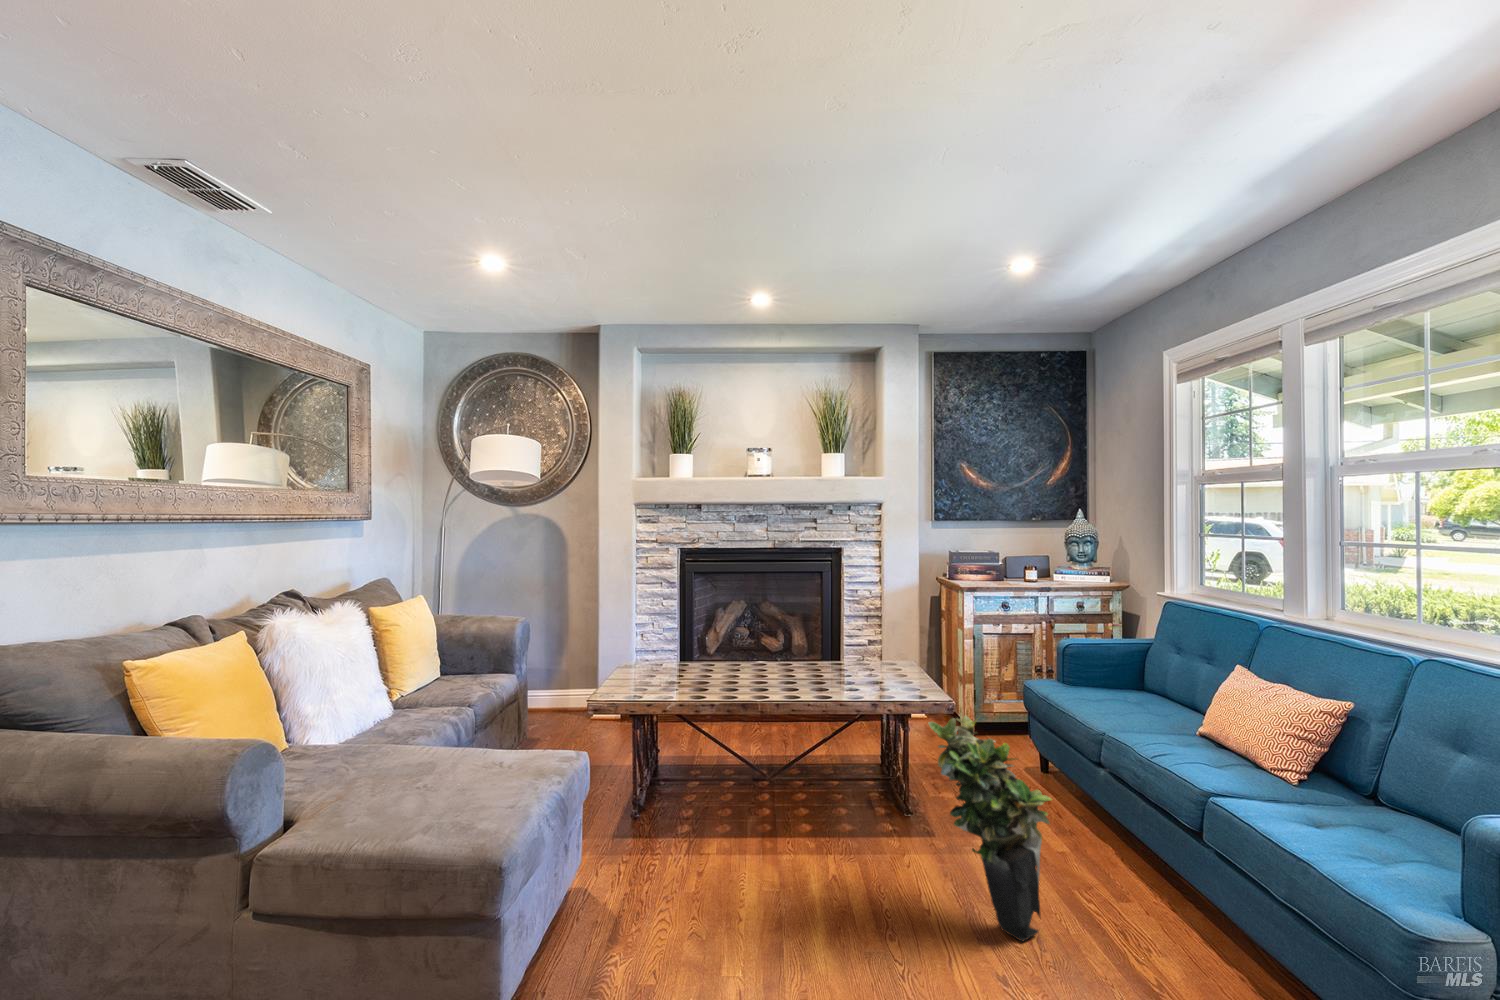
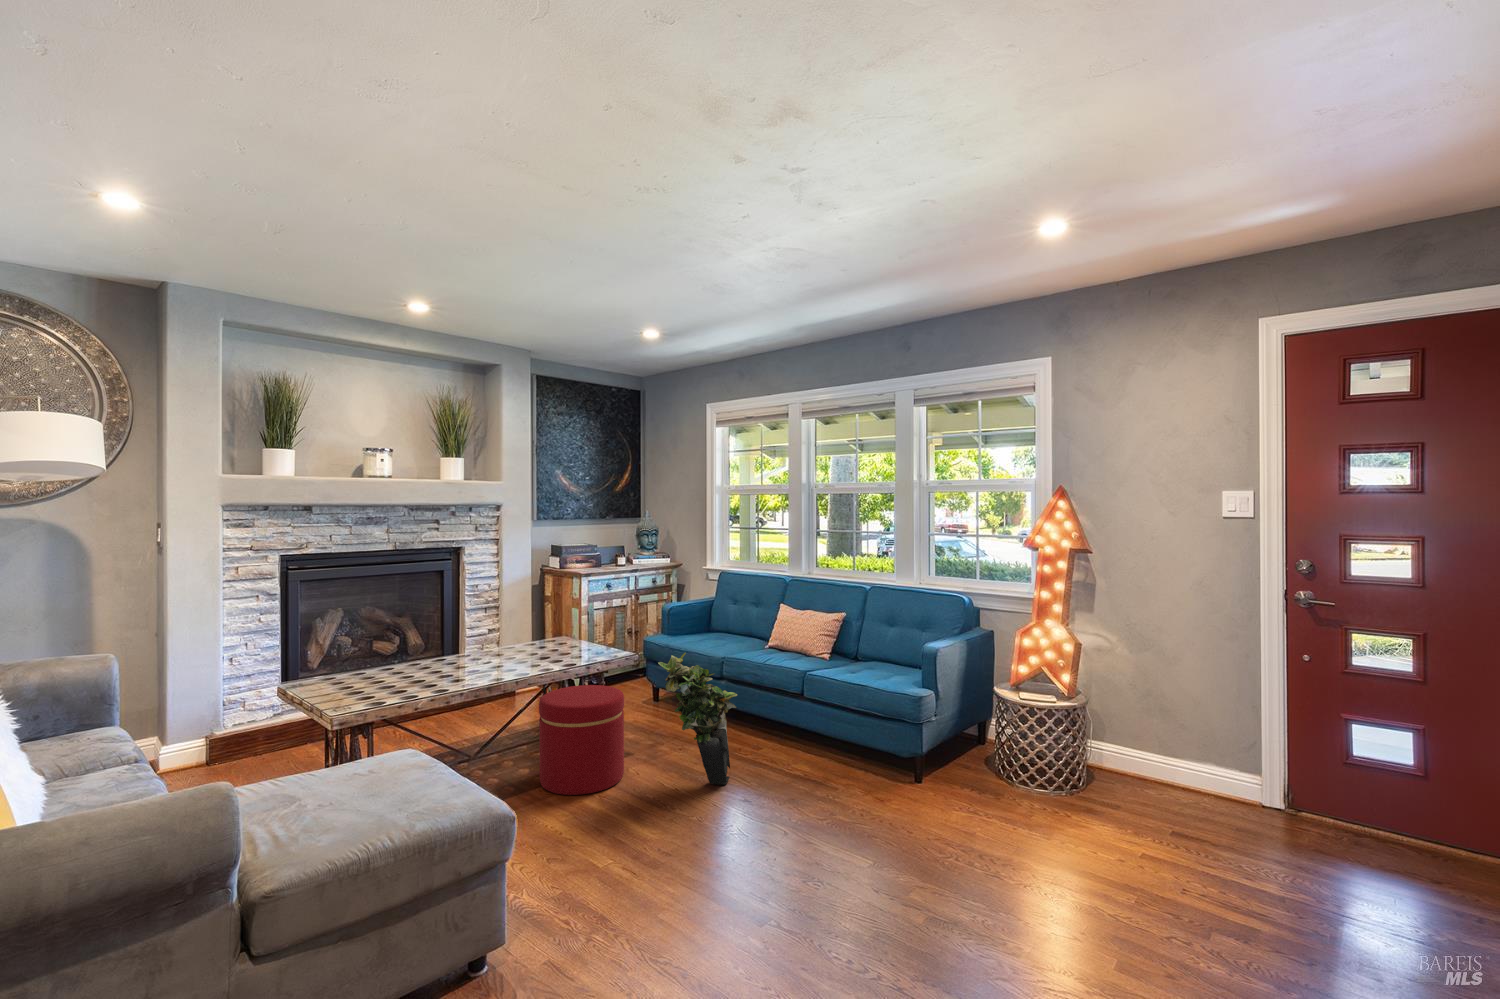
ottoman: none [802,725,908,873] -> present [539,685,624,795]

